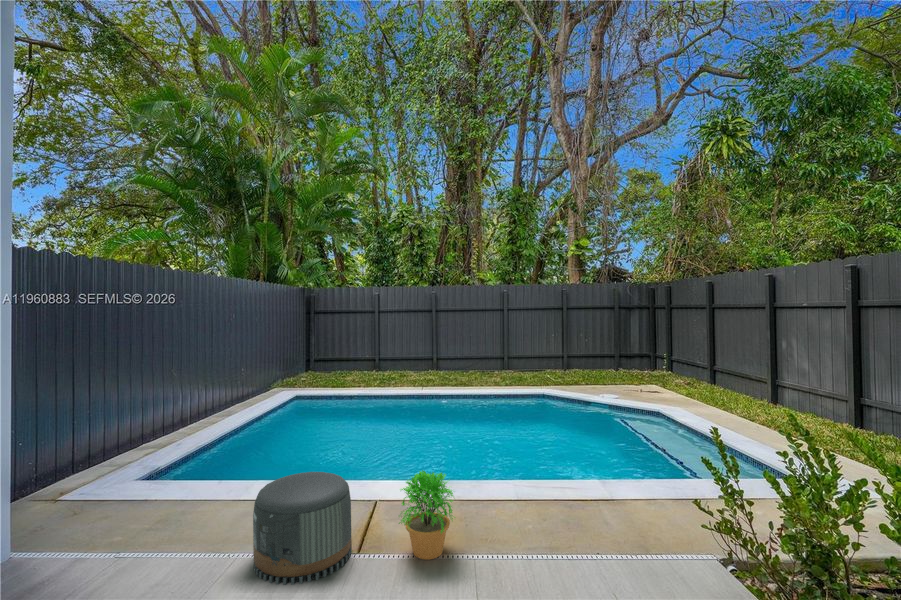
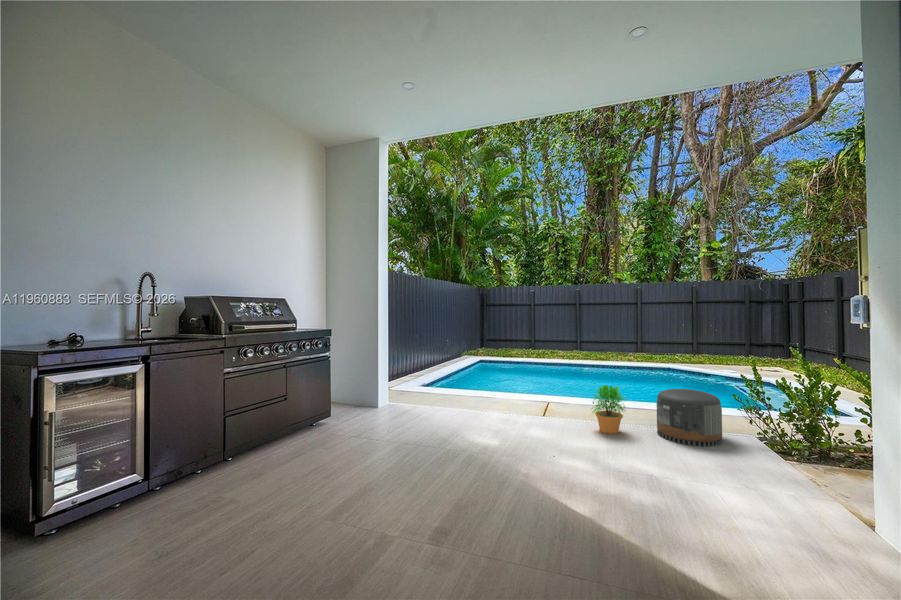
pouf: present [253,472,352,585] -> present [657,389,722,446]

